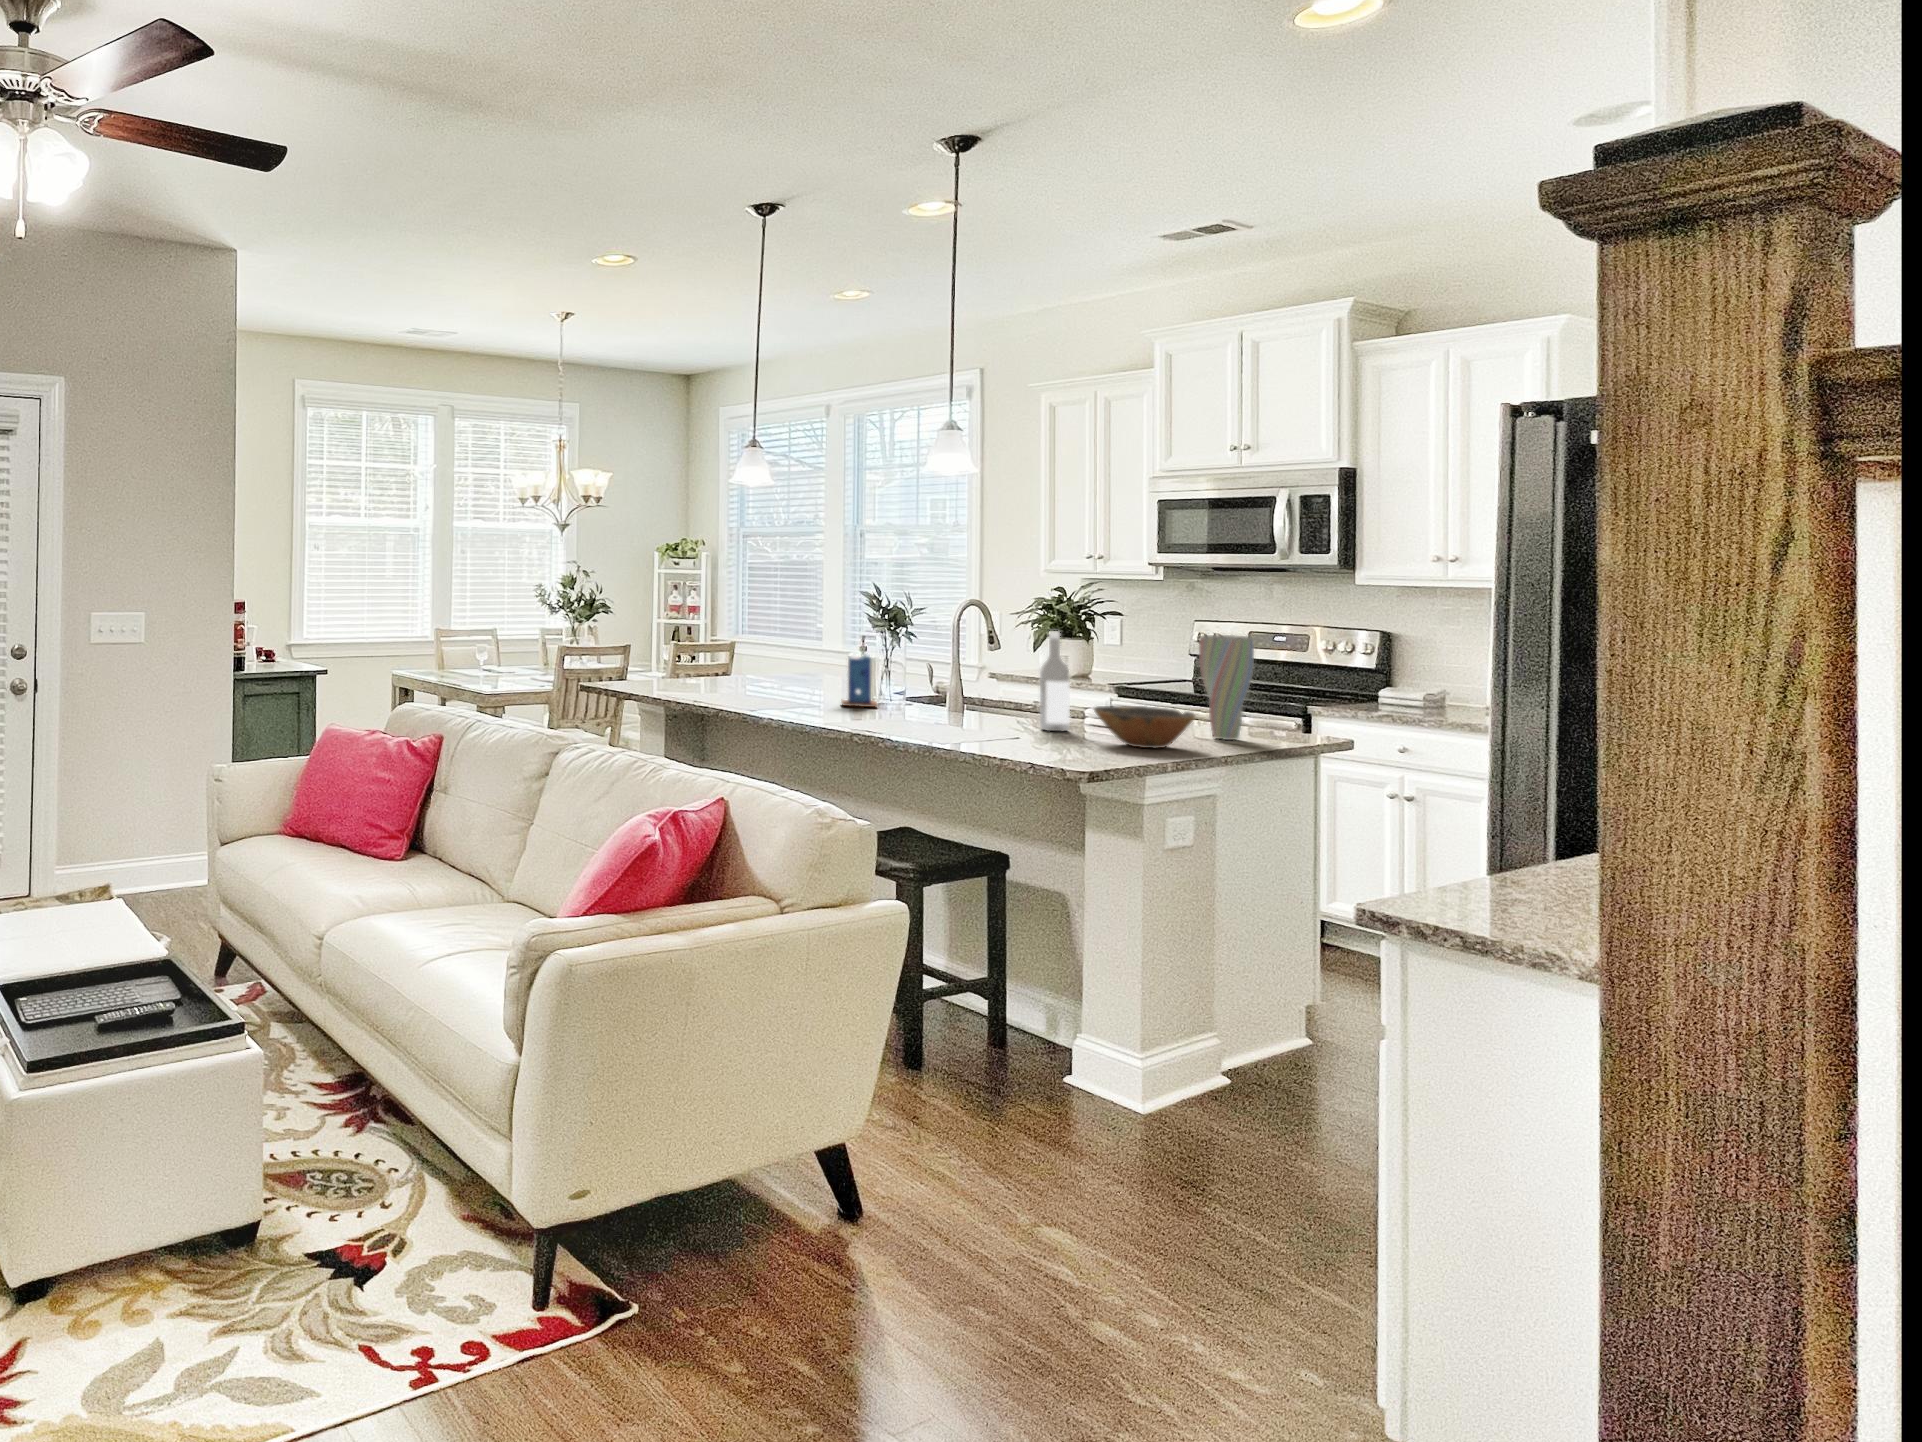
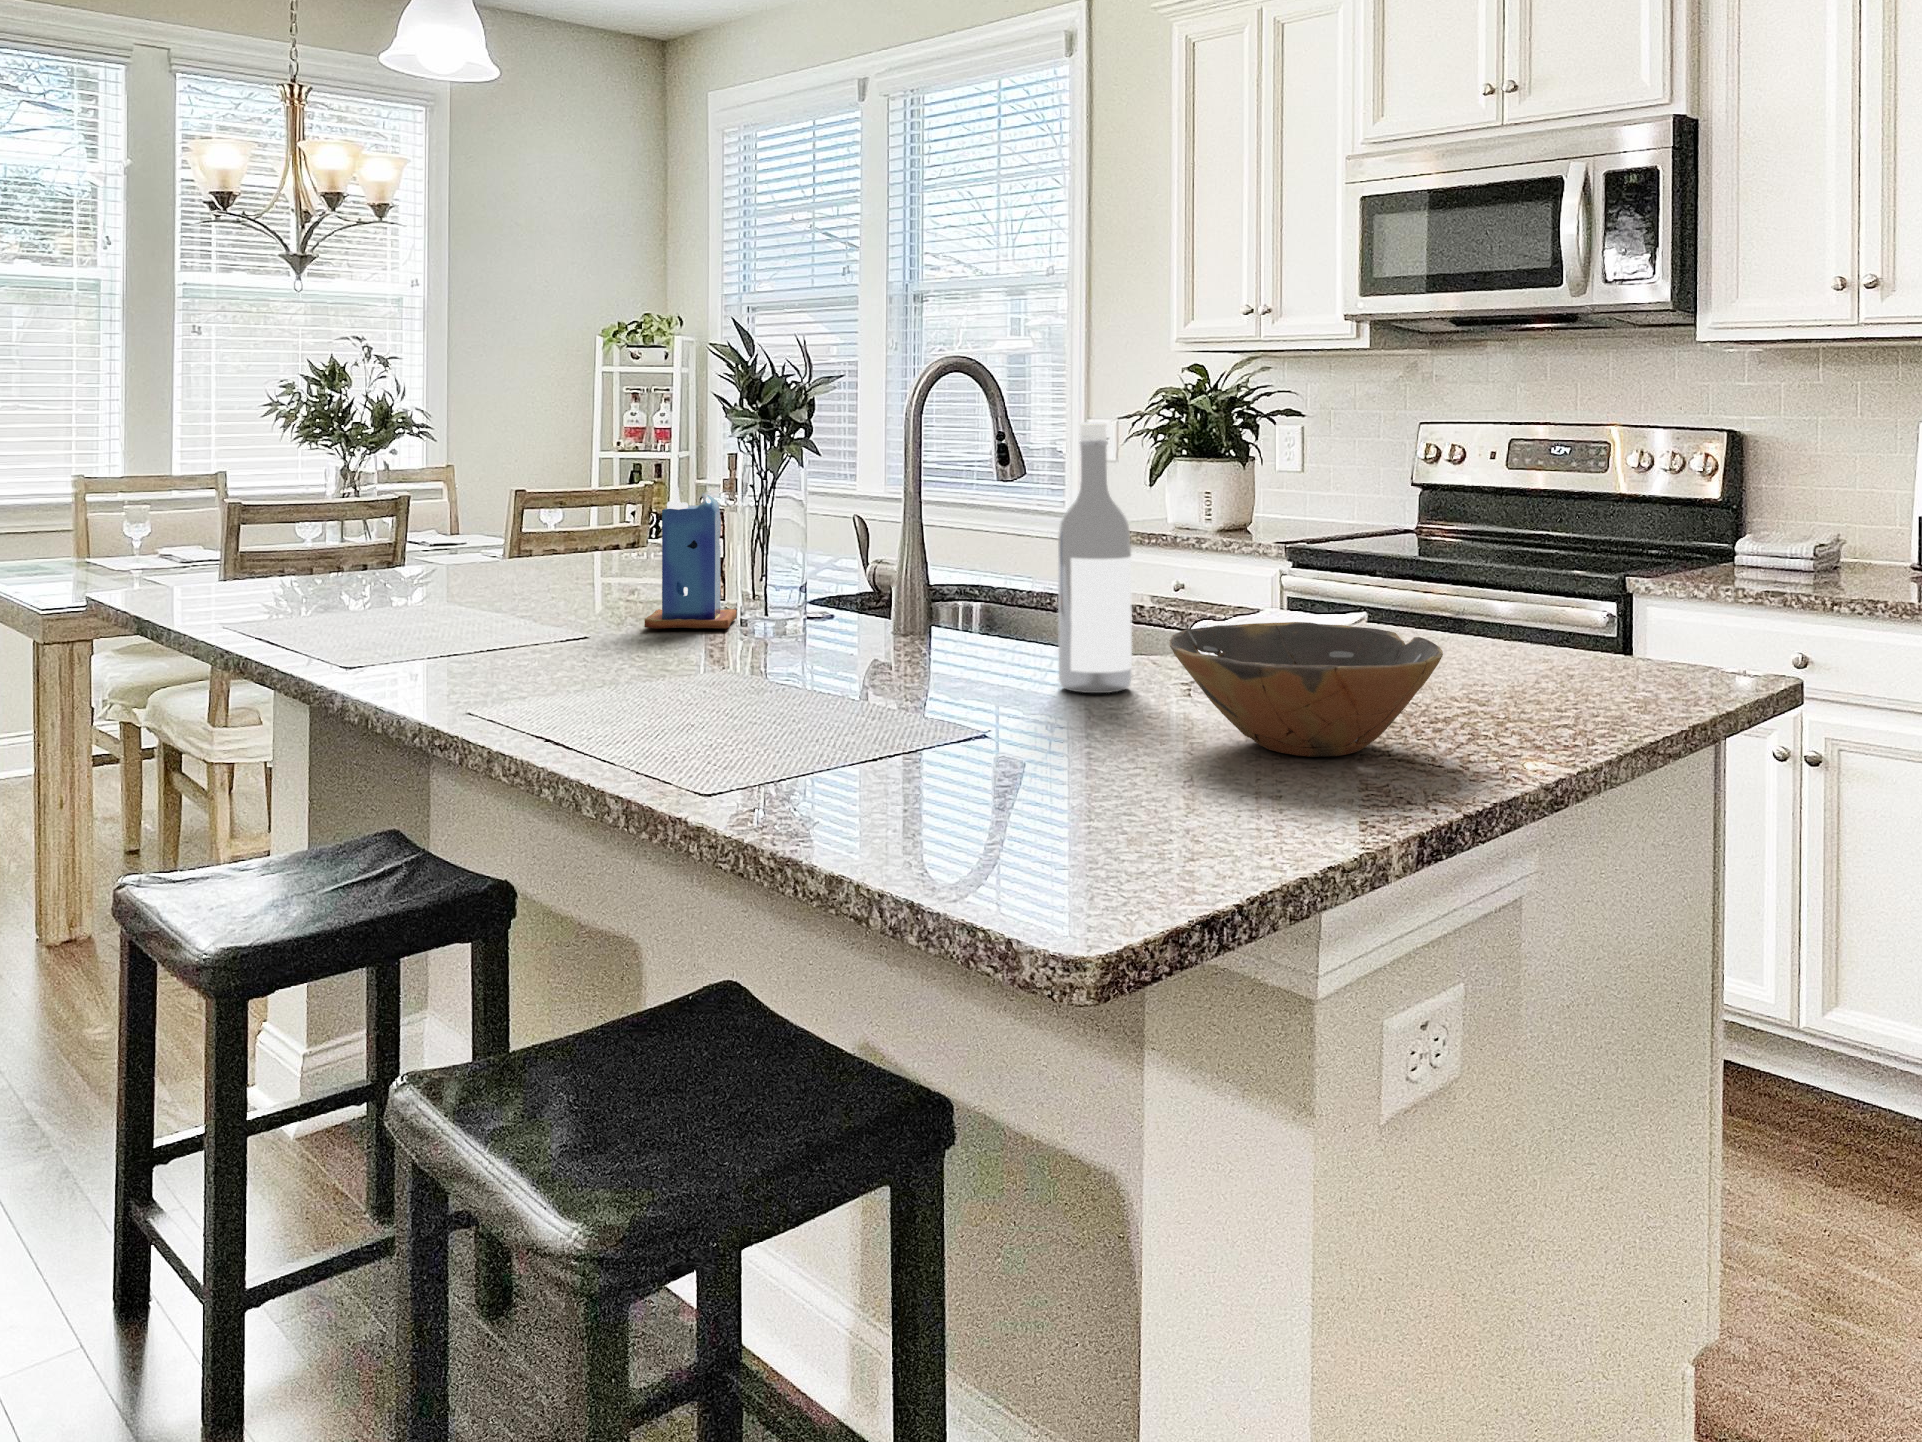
vase: present [1199,635,1254,740] -> none [1443,422,1576,701]

